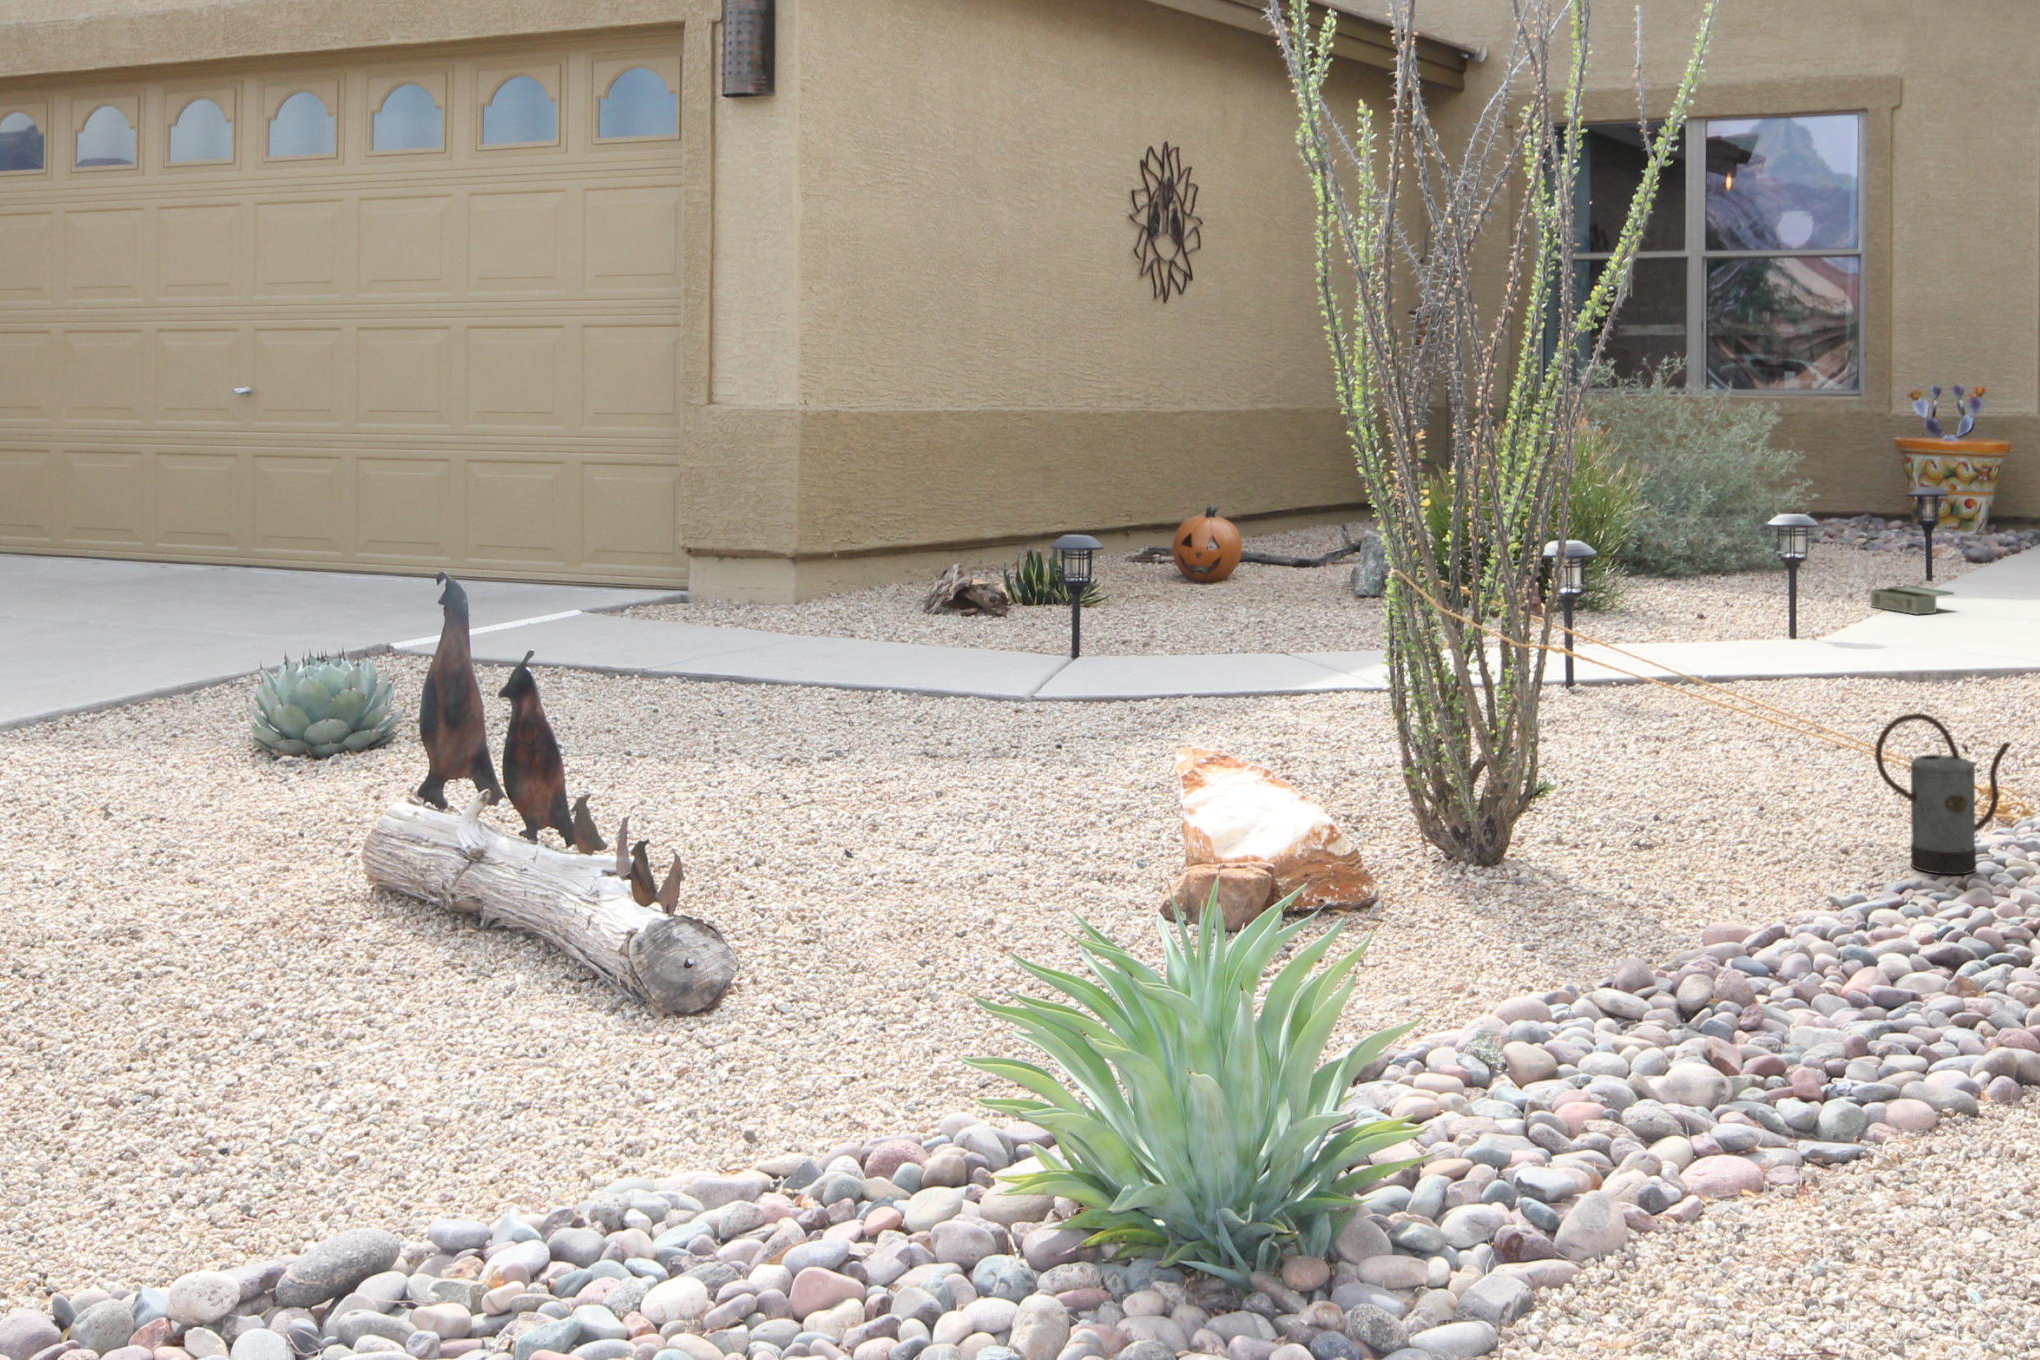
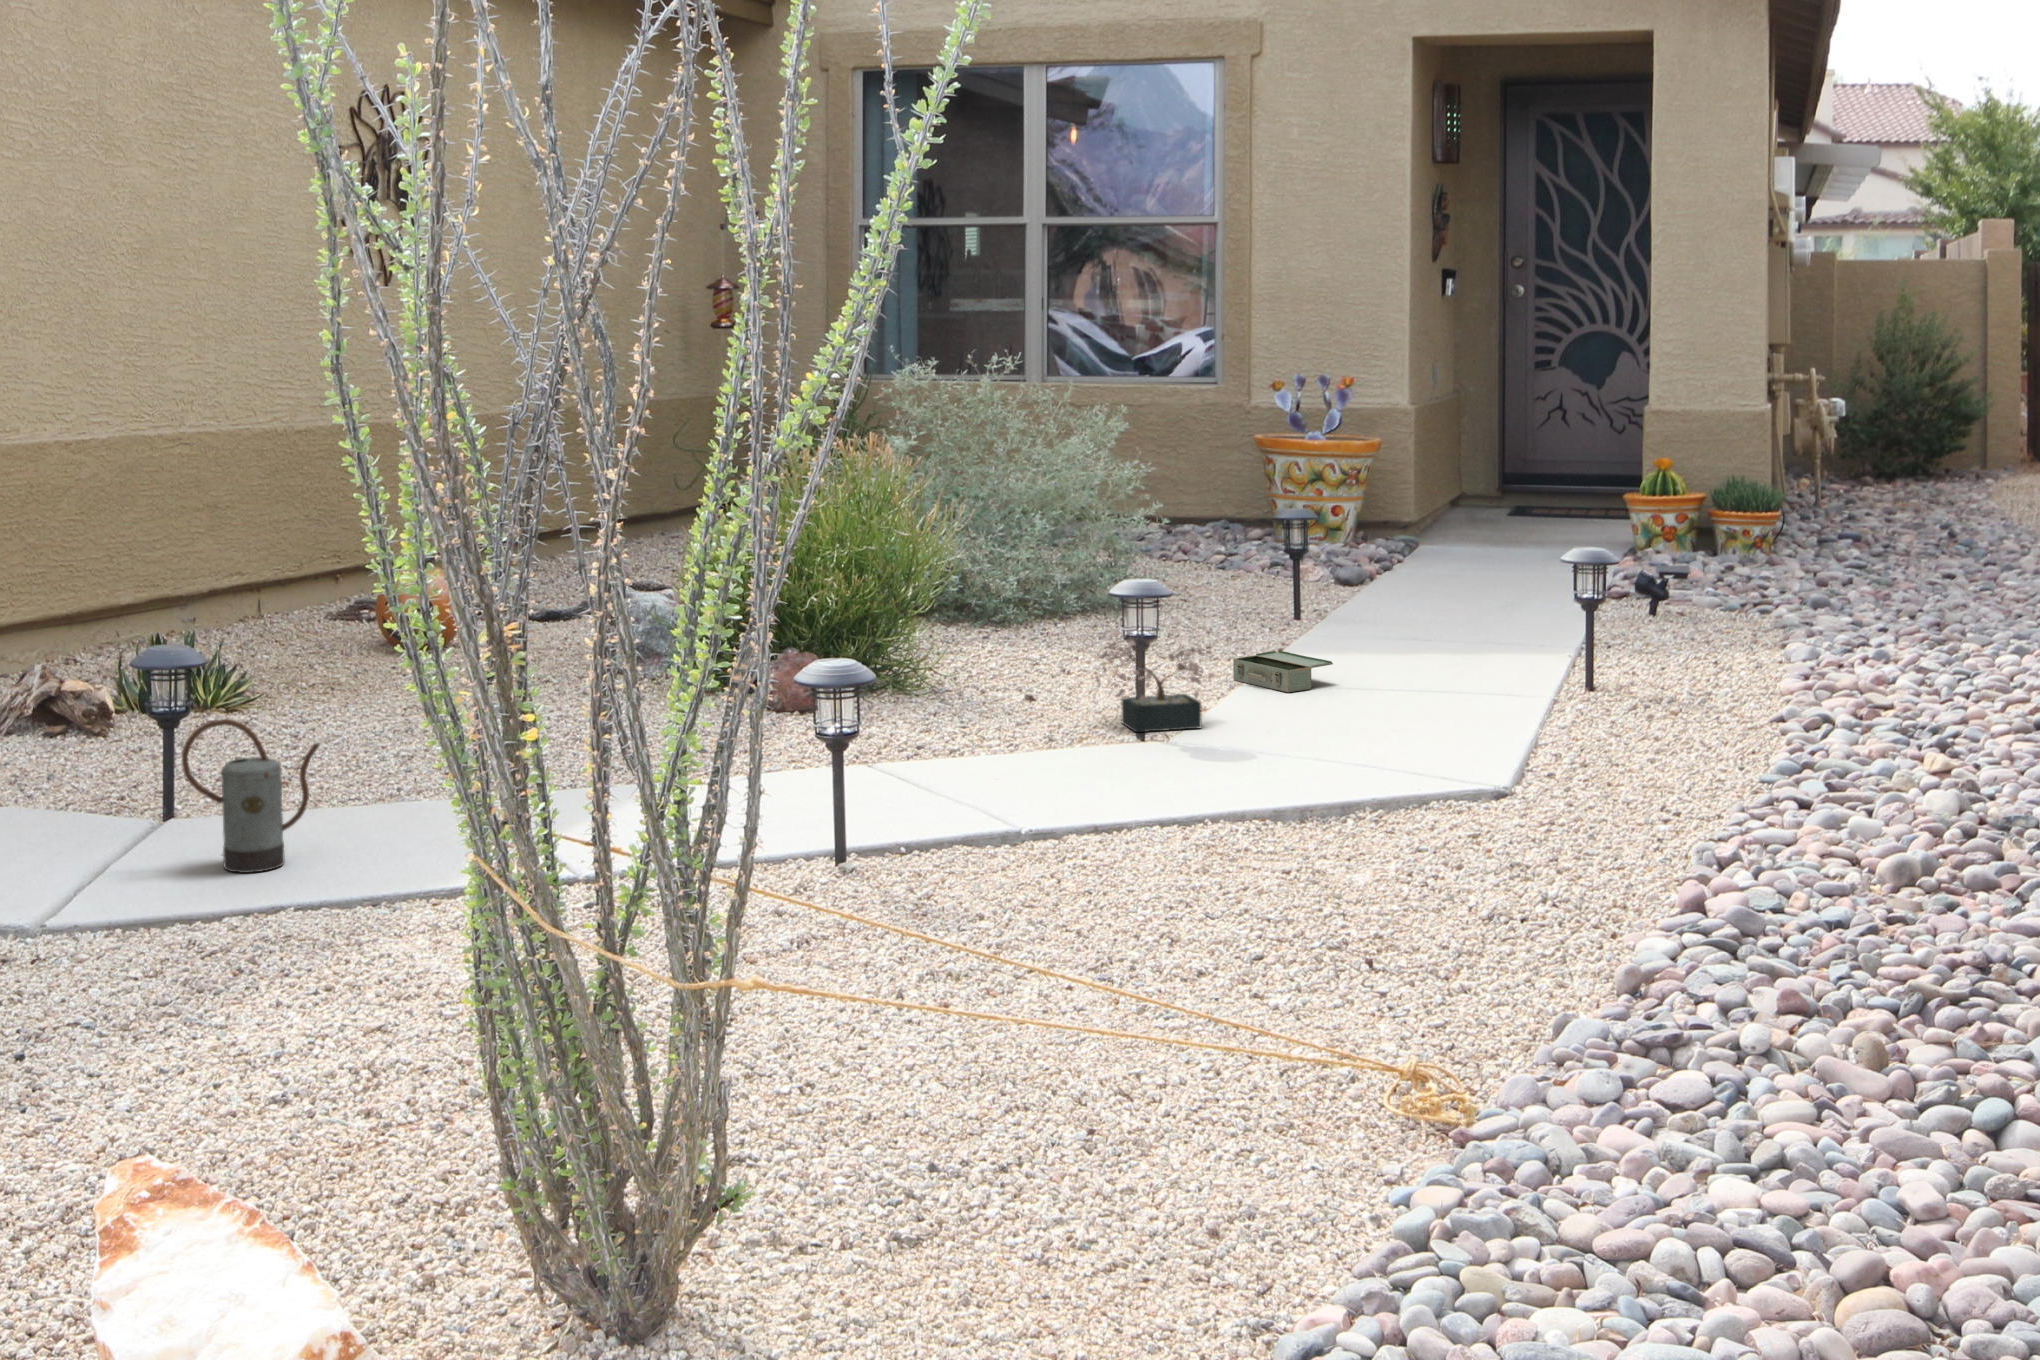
decorative plant: none [1756,553,1855,633] -> present [1095,629,1214,732]
watering can: present [1875,713,2011,874] -> present [182,719,320,873]

